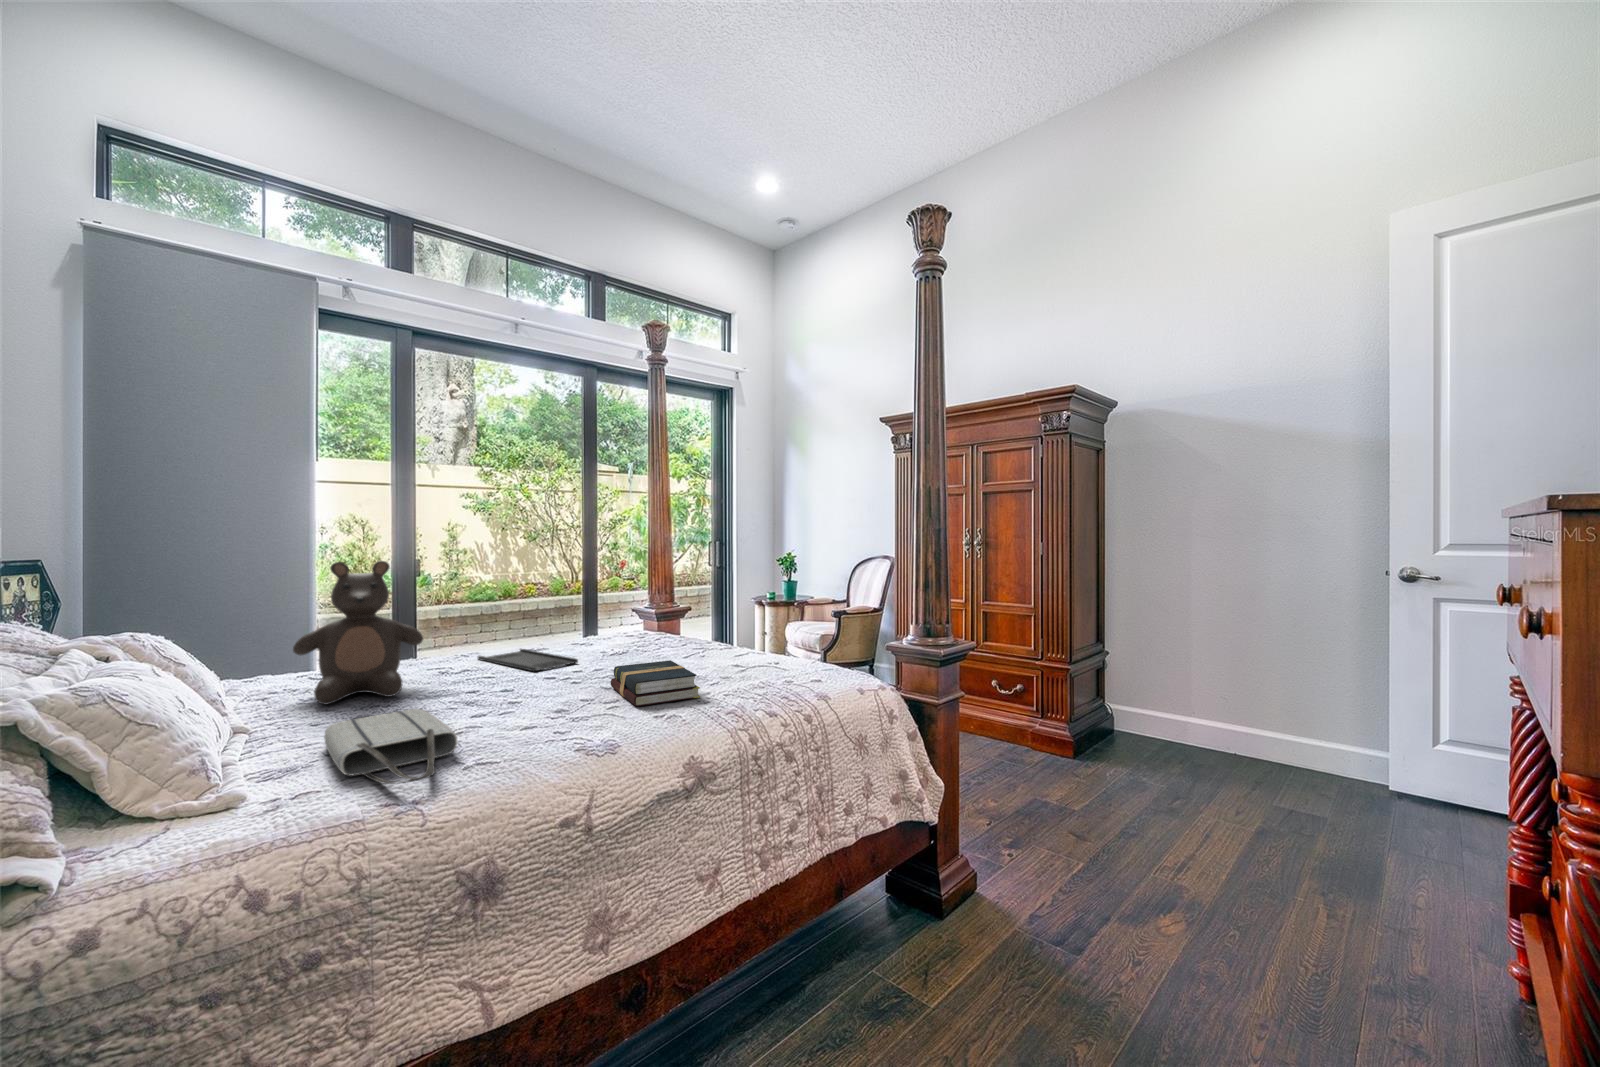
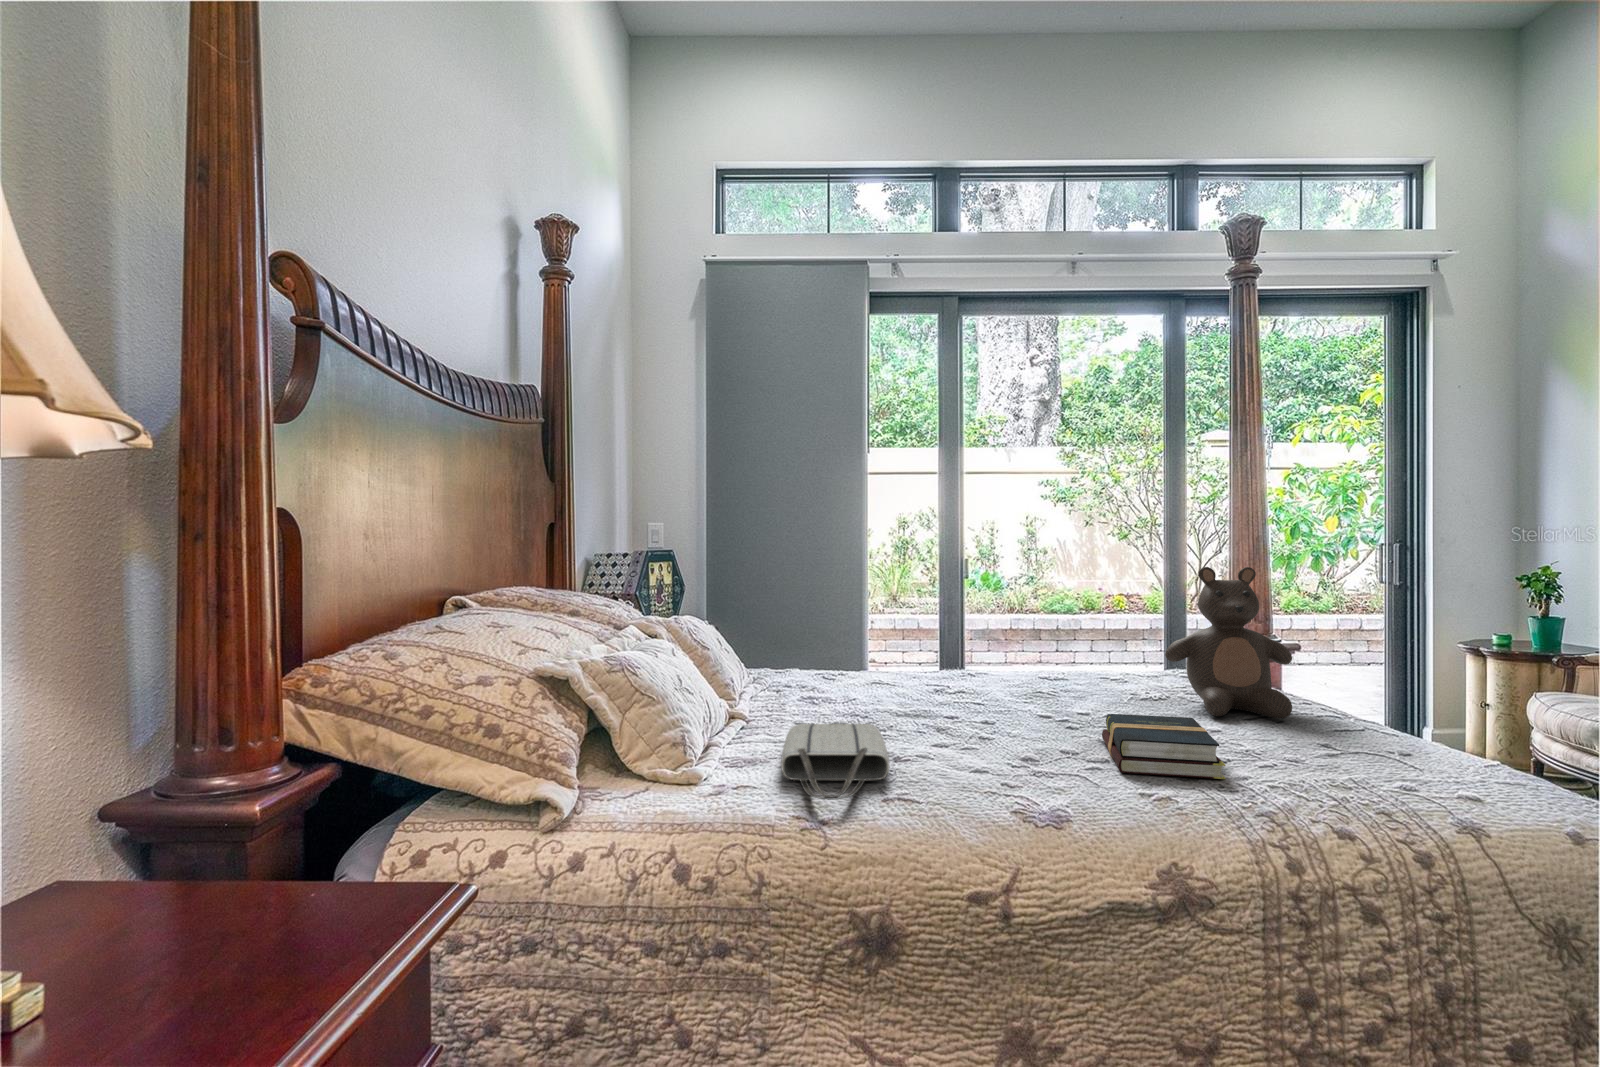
teddy bear: present [293,561,423,704] -> present [1165,567,1292,719]
tray: present [478,649,578,671] -> none [970,676,1079,705]

